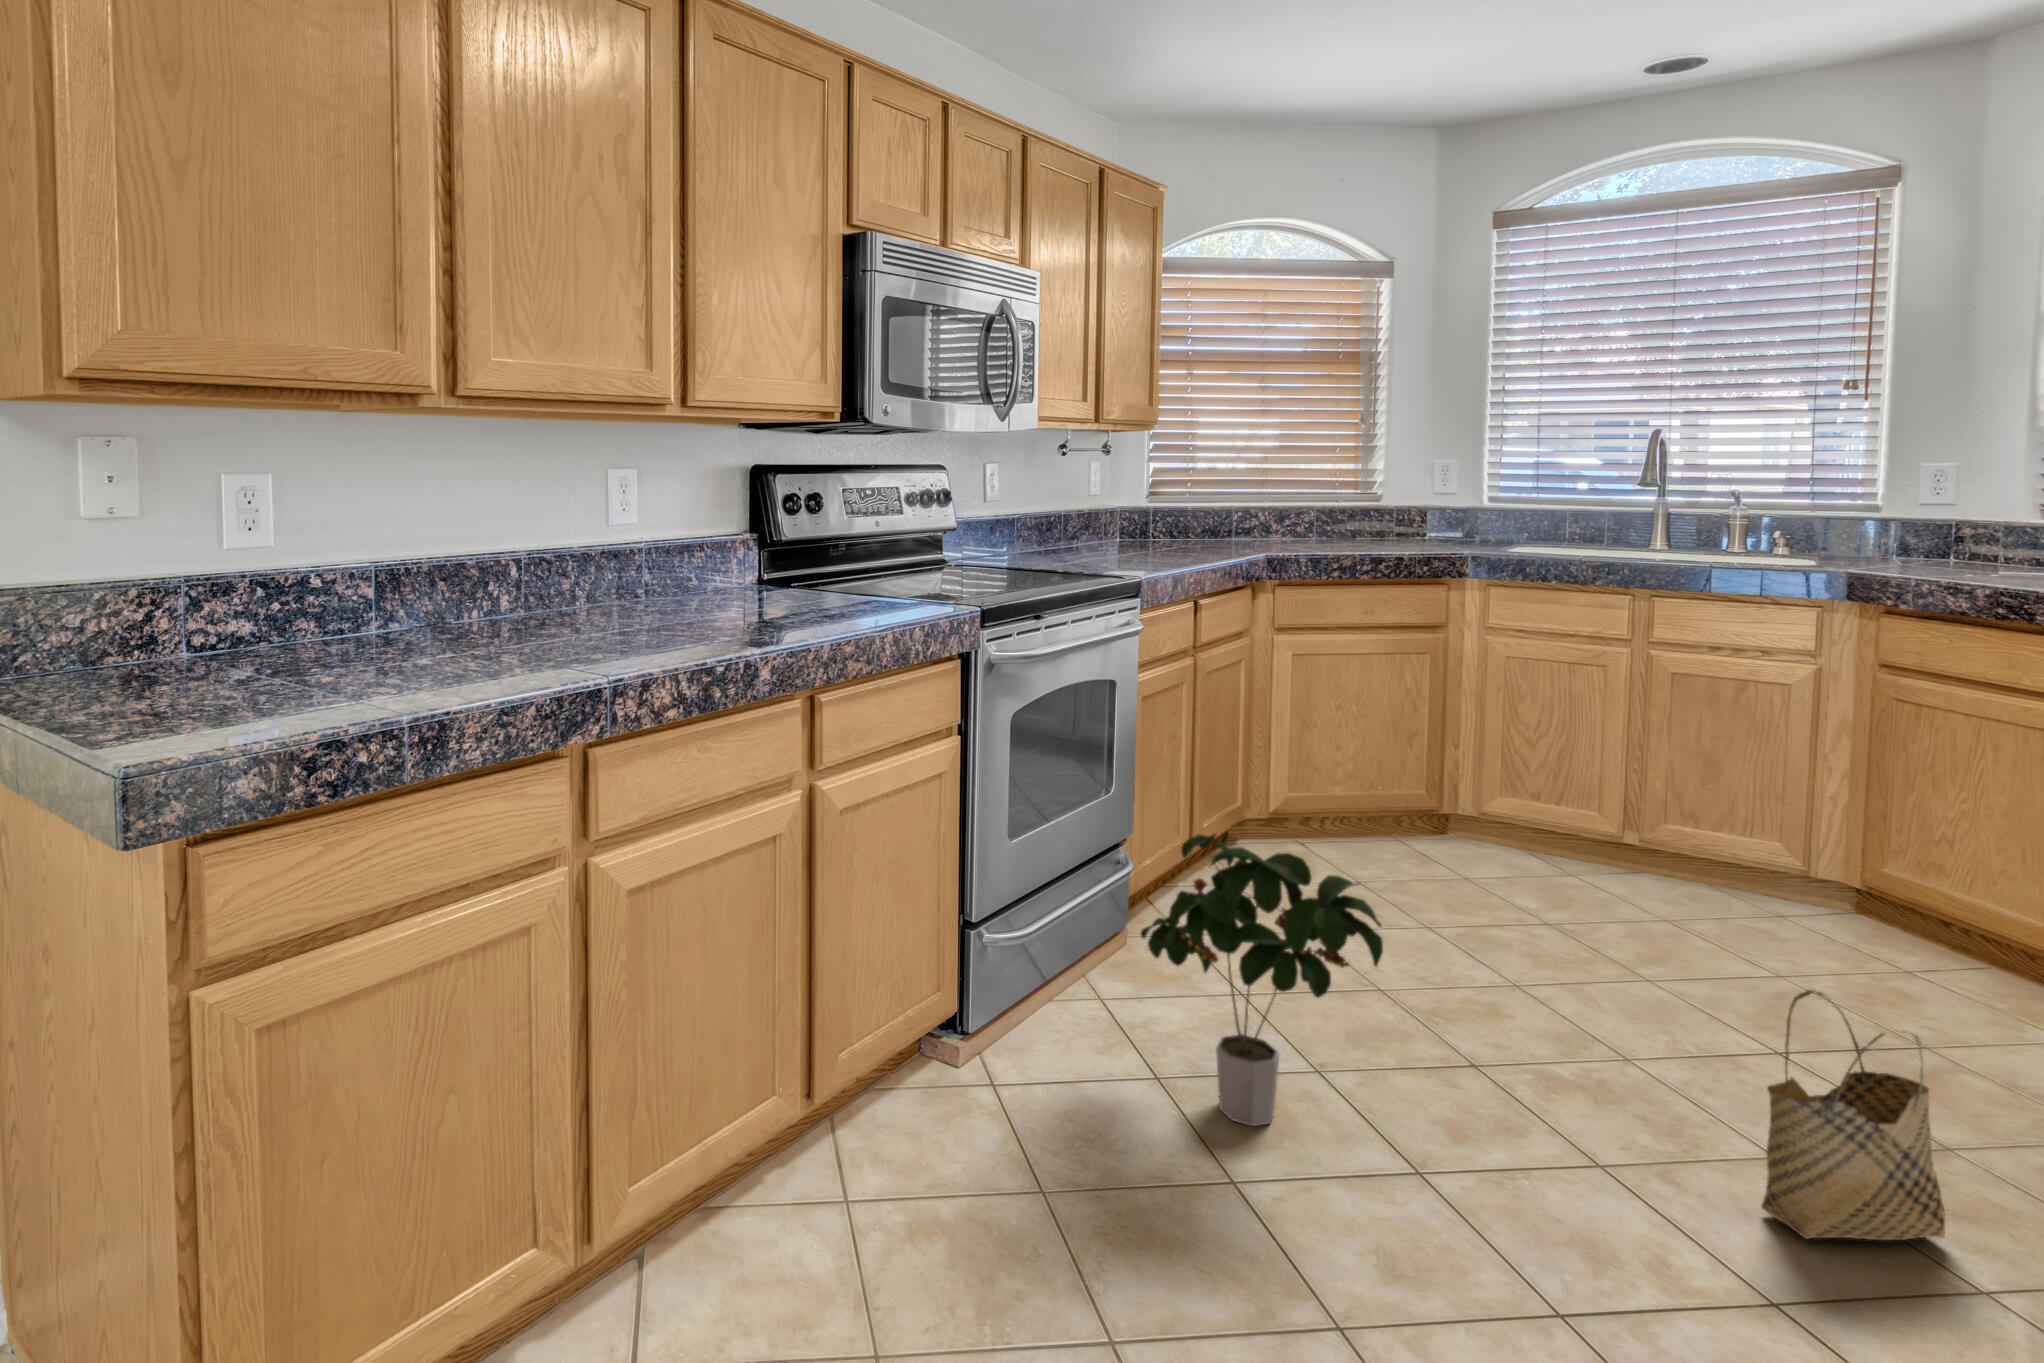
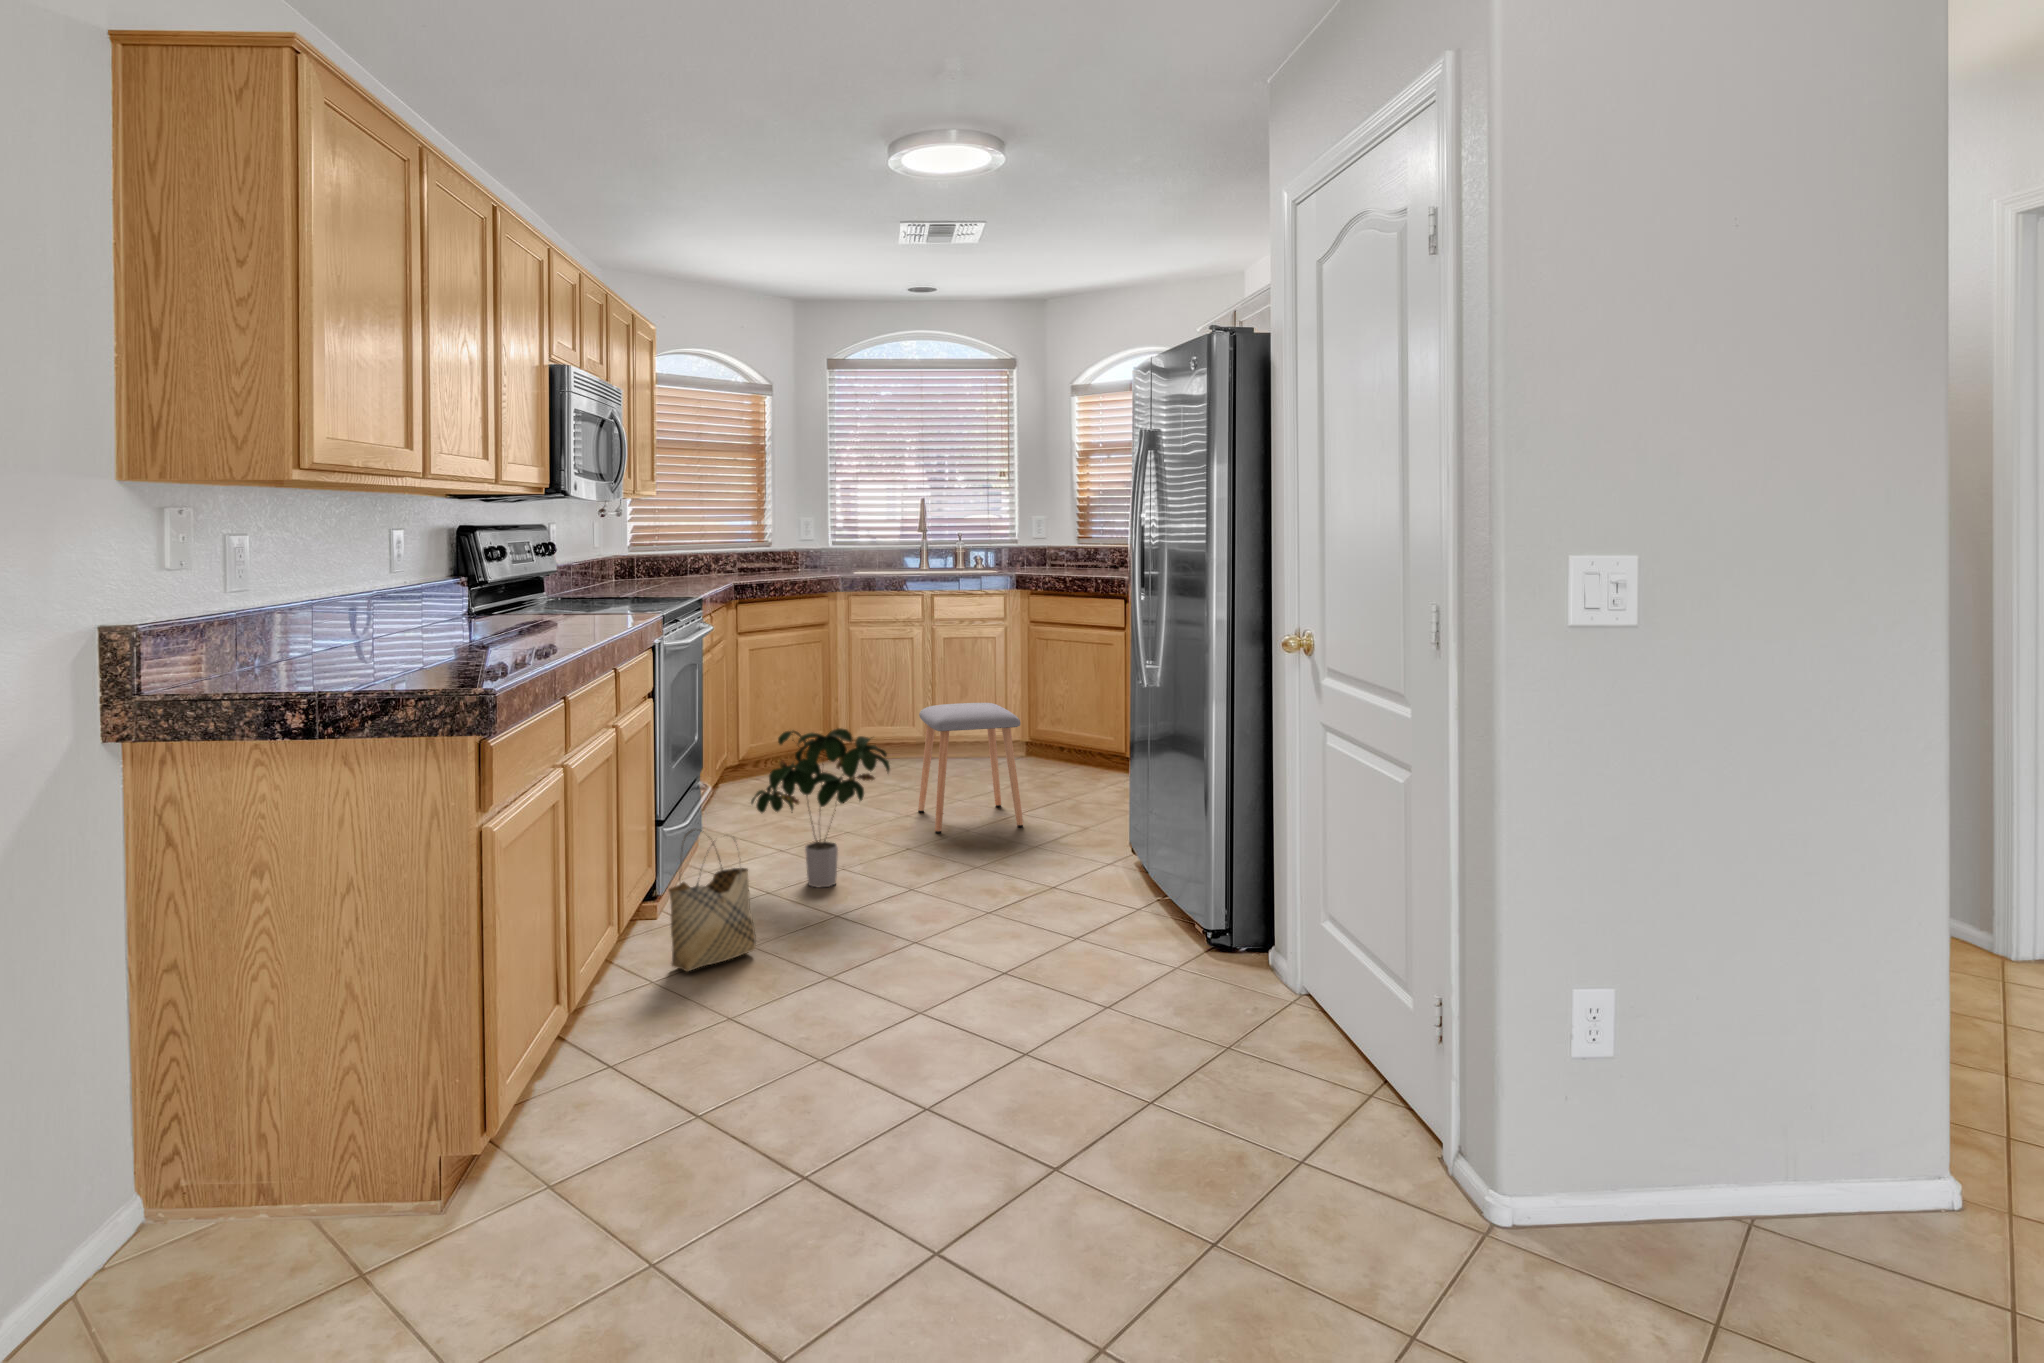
stool: none [1538,814,1774,1109] -> present [918,703,1023,833]
woven basket: present [1762,990,1945,1240] -> present [669,830,756,971]

